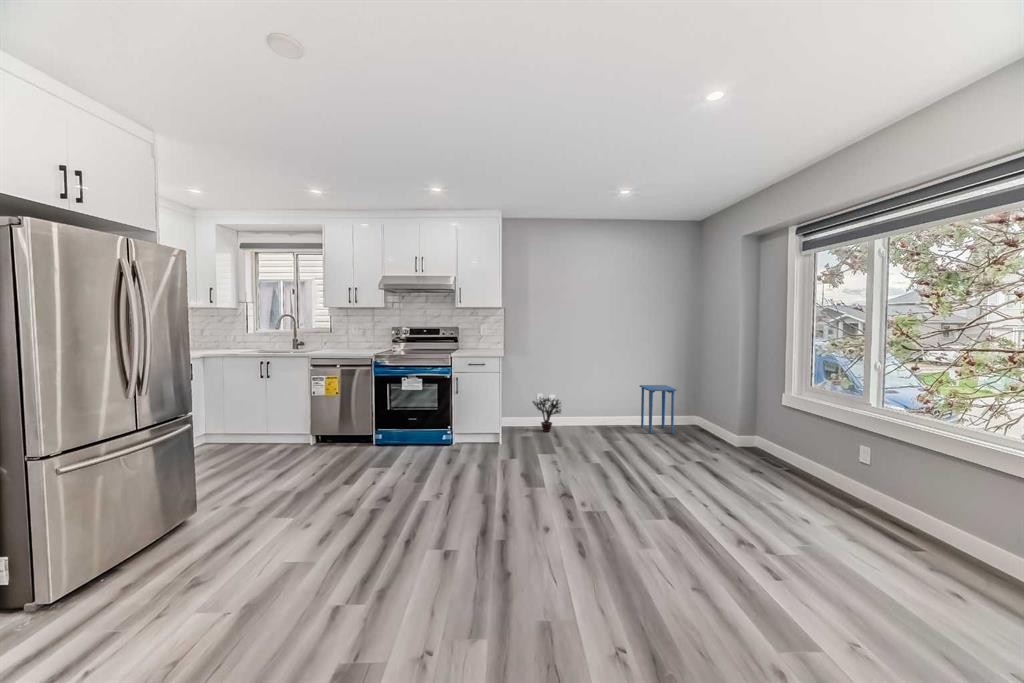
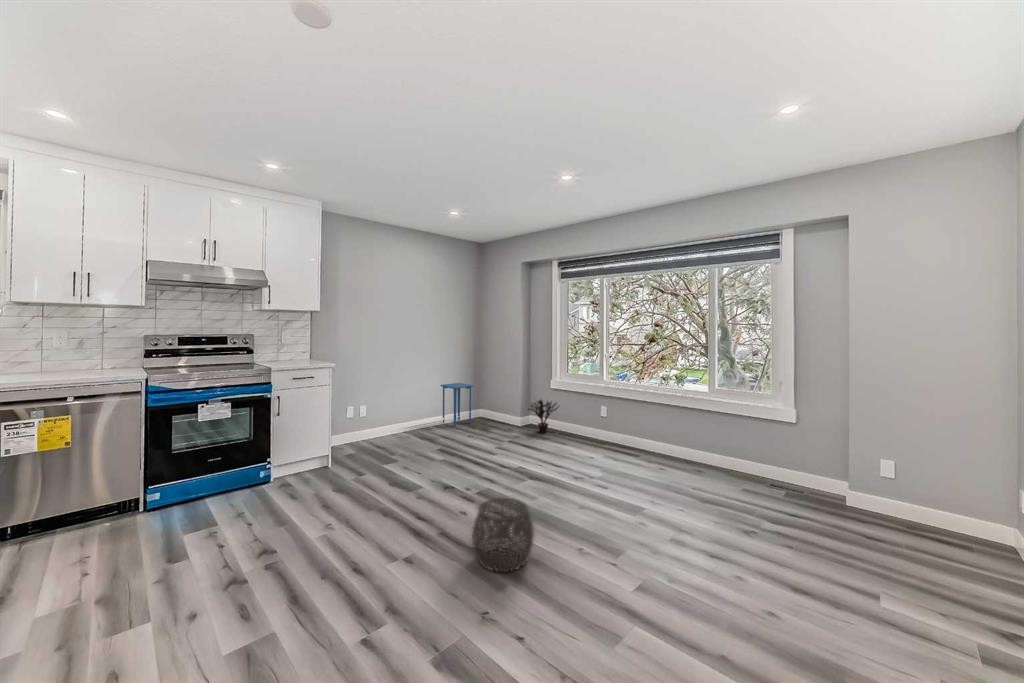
potted plant: present [533,397,561,432] -> present [528,400,559,432]
woven basket: none [479,522,559,625] -> present [472,498,534,572]

